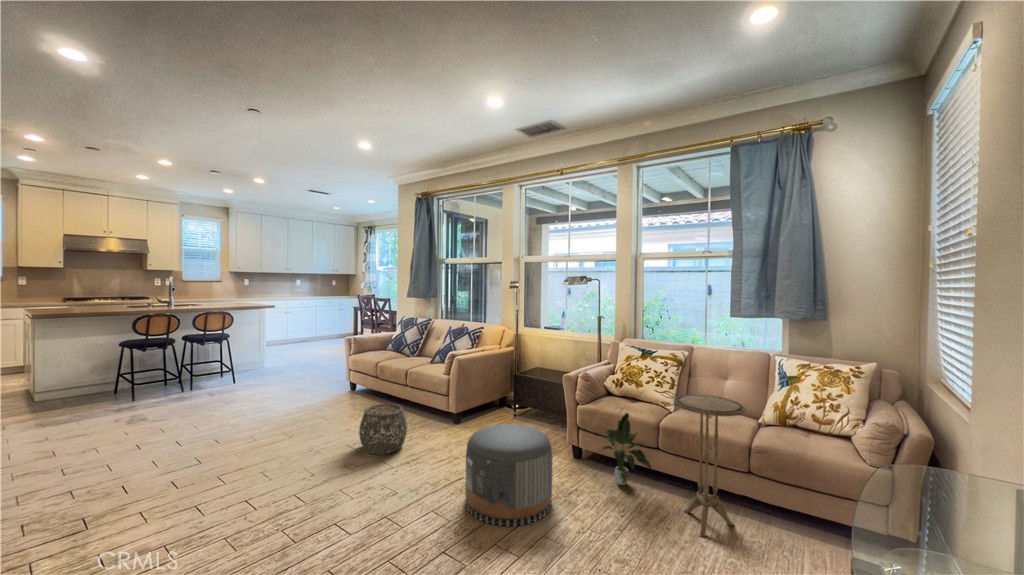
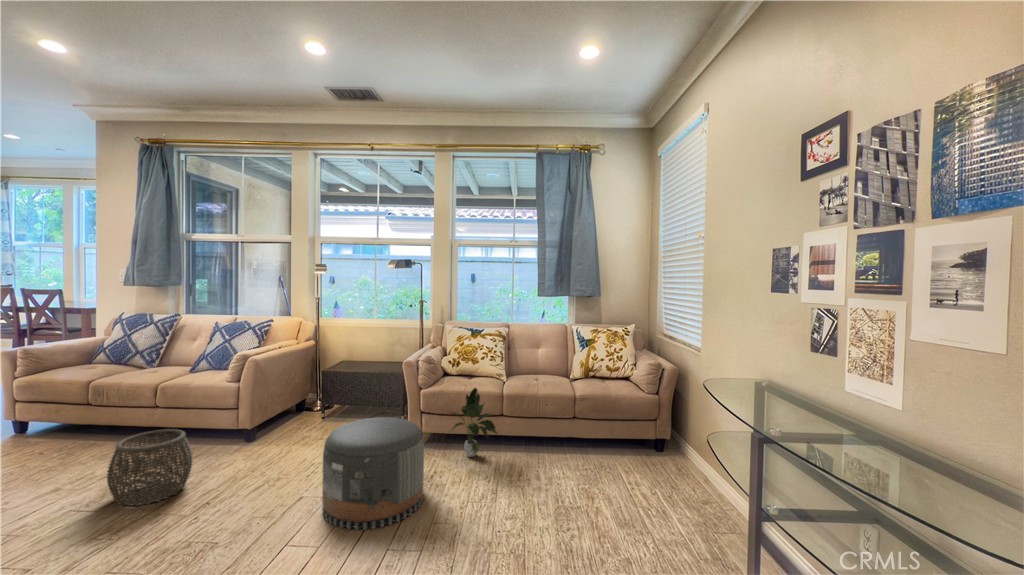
side table: present [674,394,746,537] -> none [526,360,581,477]

